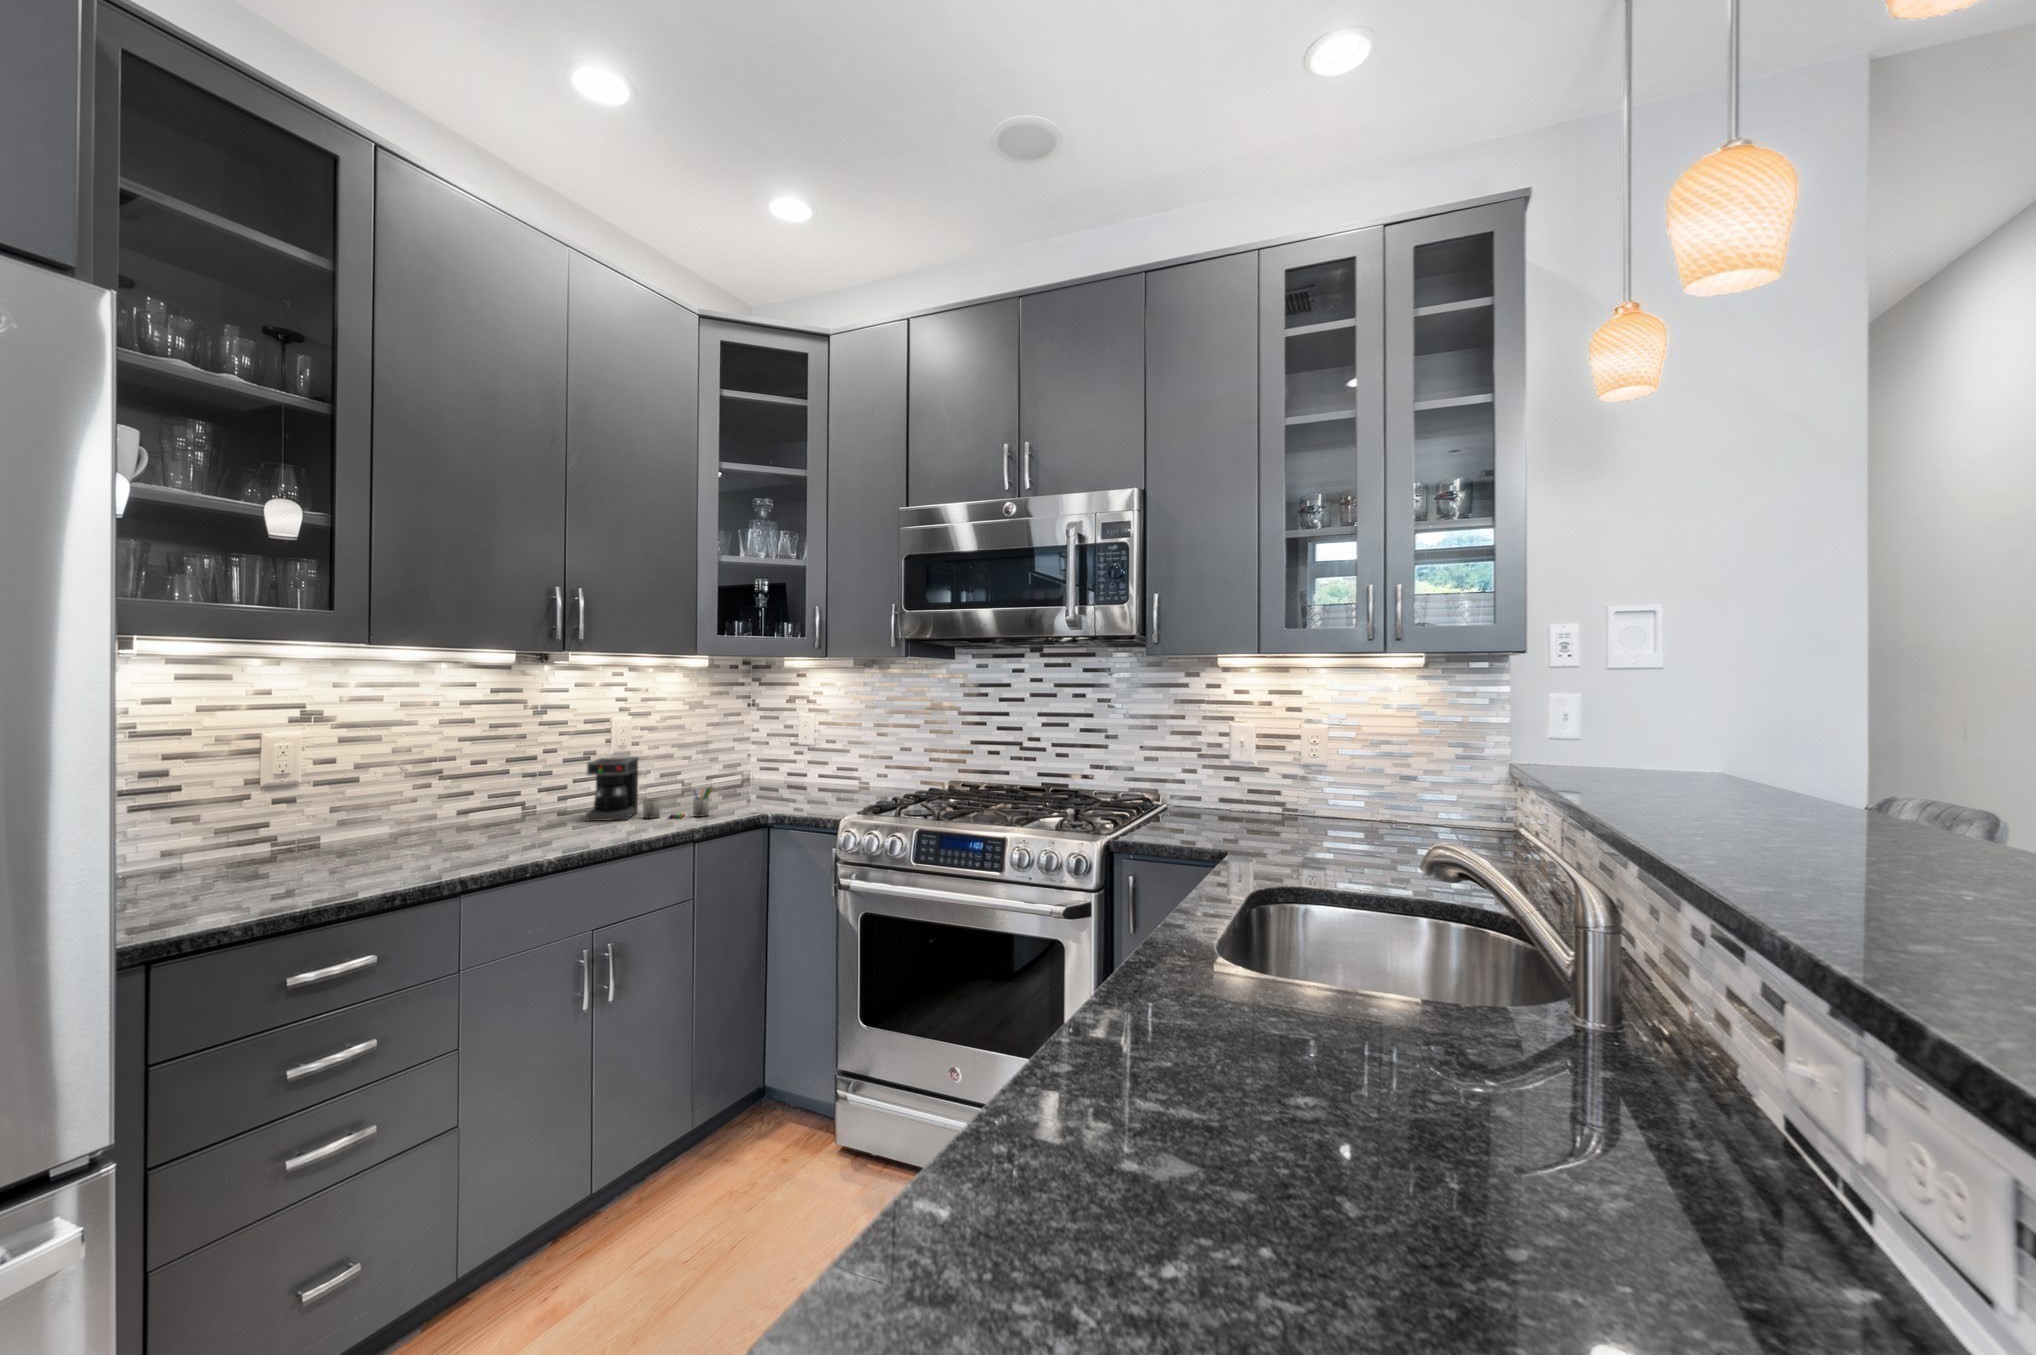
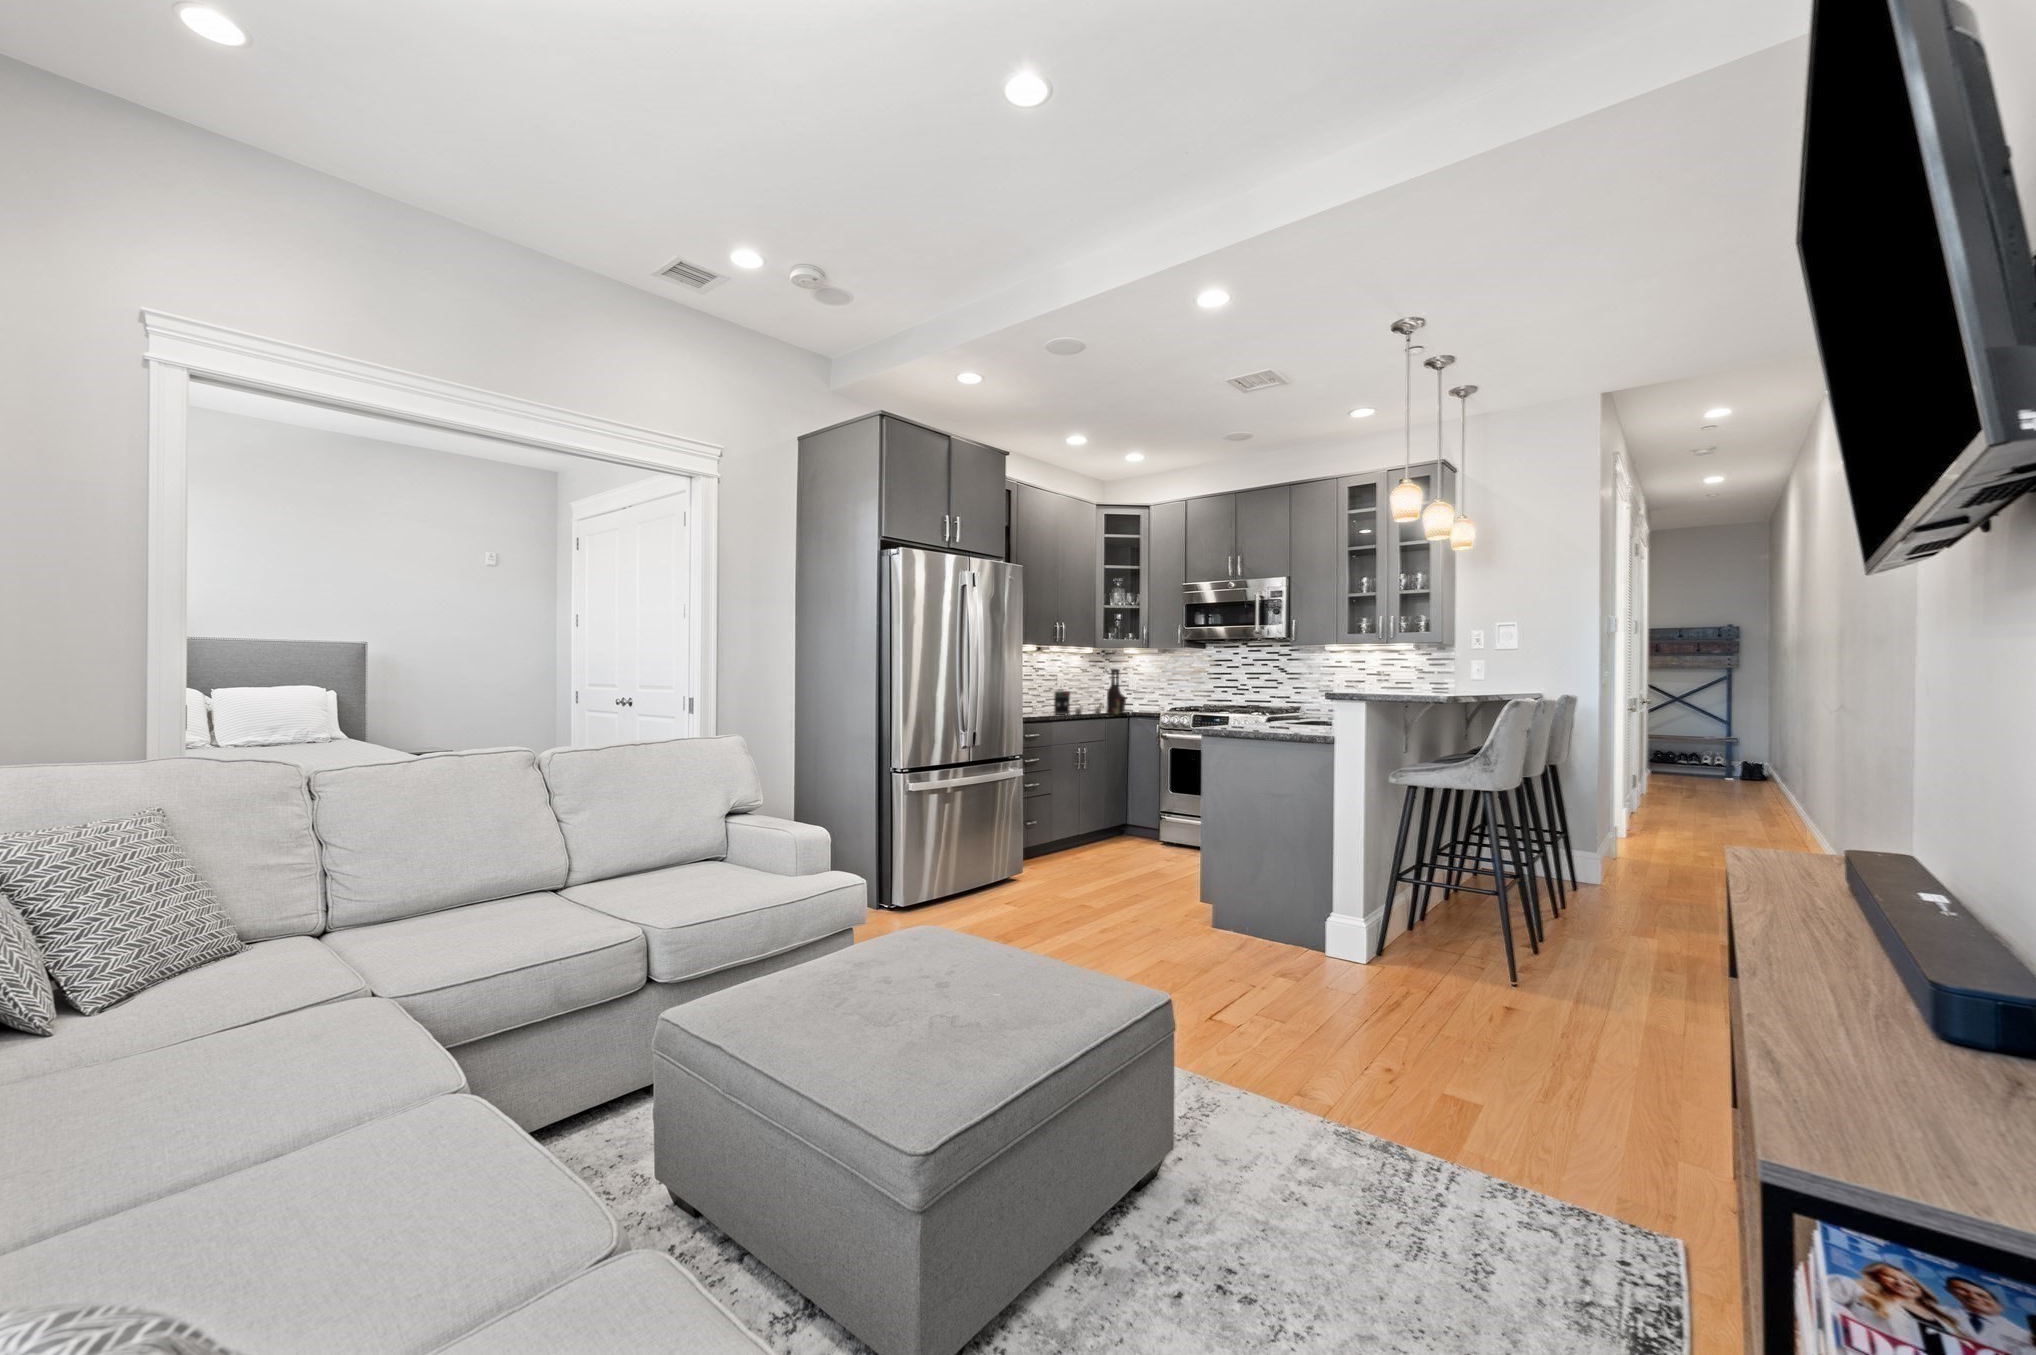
vase: none [736,700,789,807] -> present [1106,668,1126,715]

